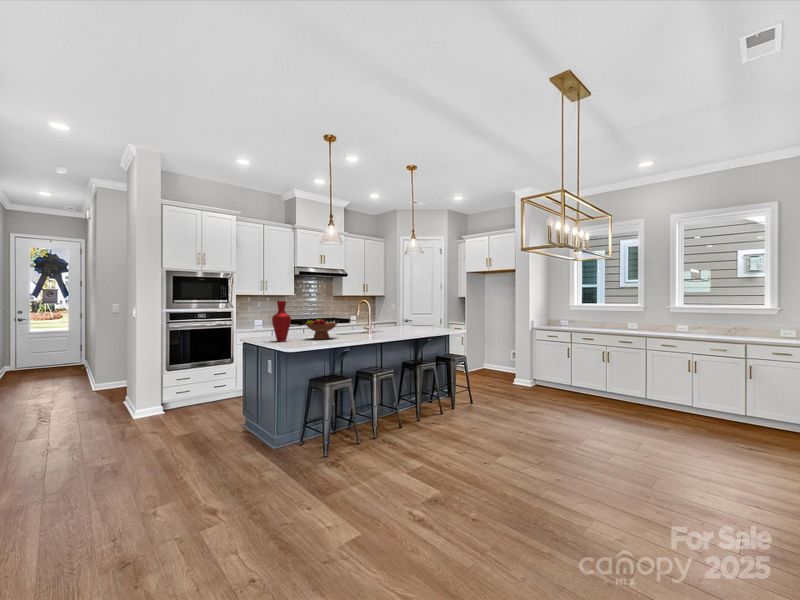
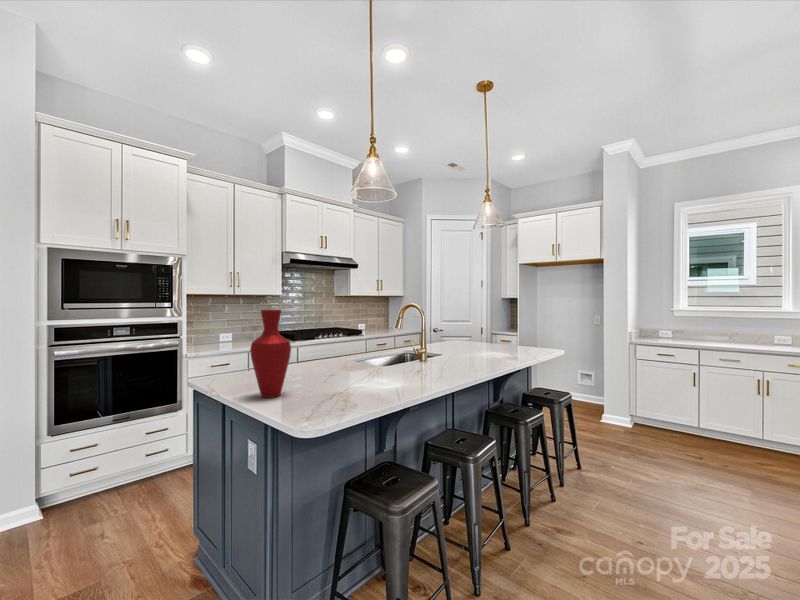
fruit bowl: present [306,318,337,339] -> none [318,342,383,387]

